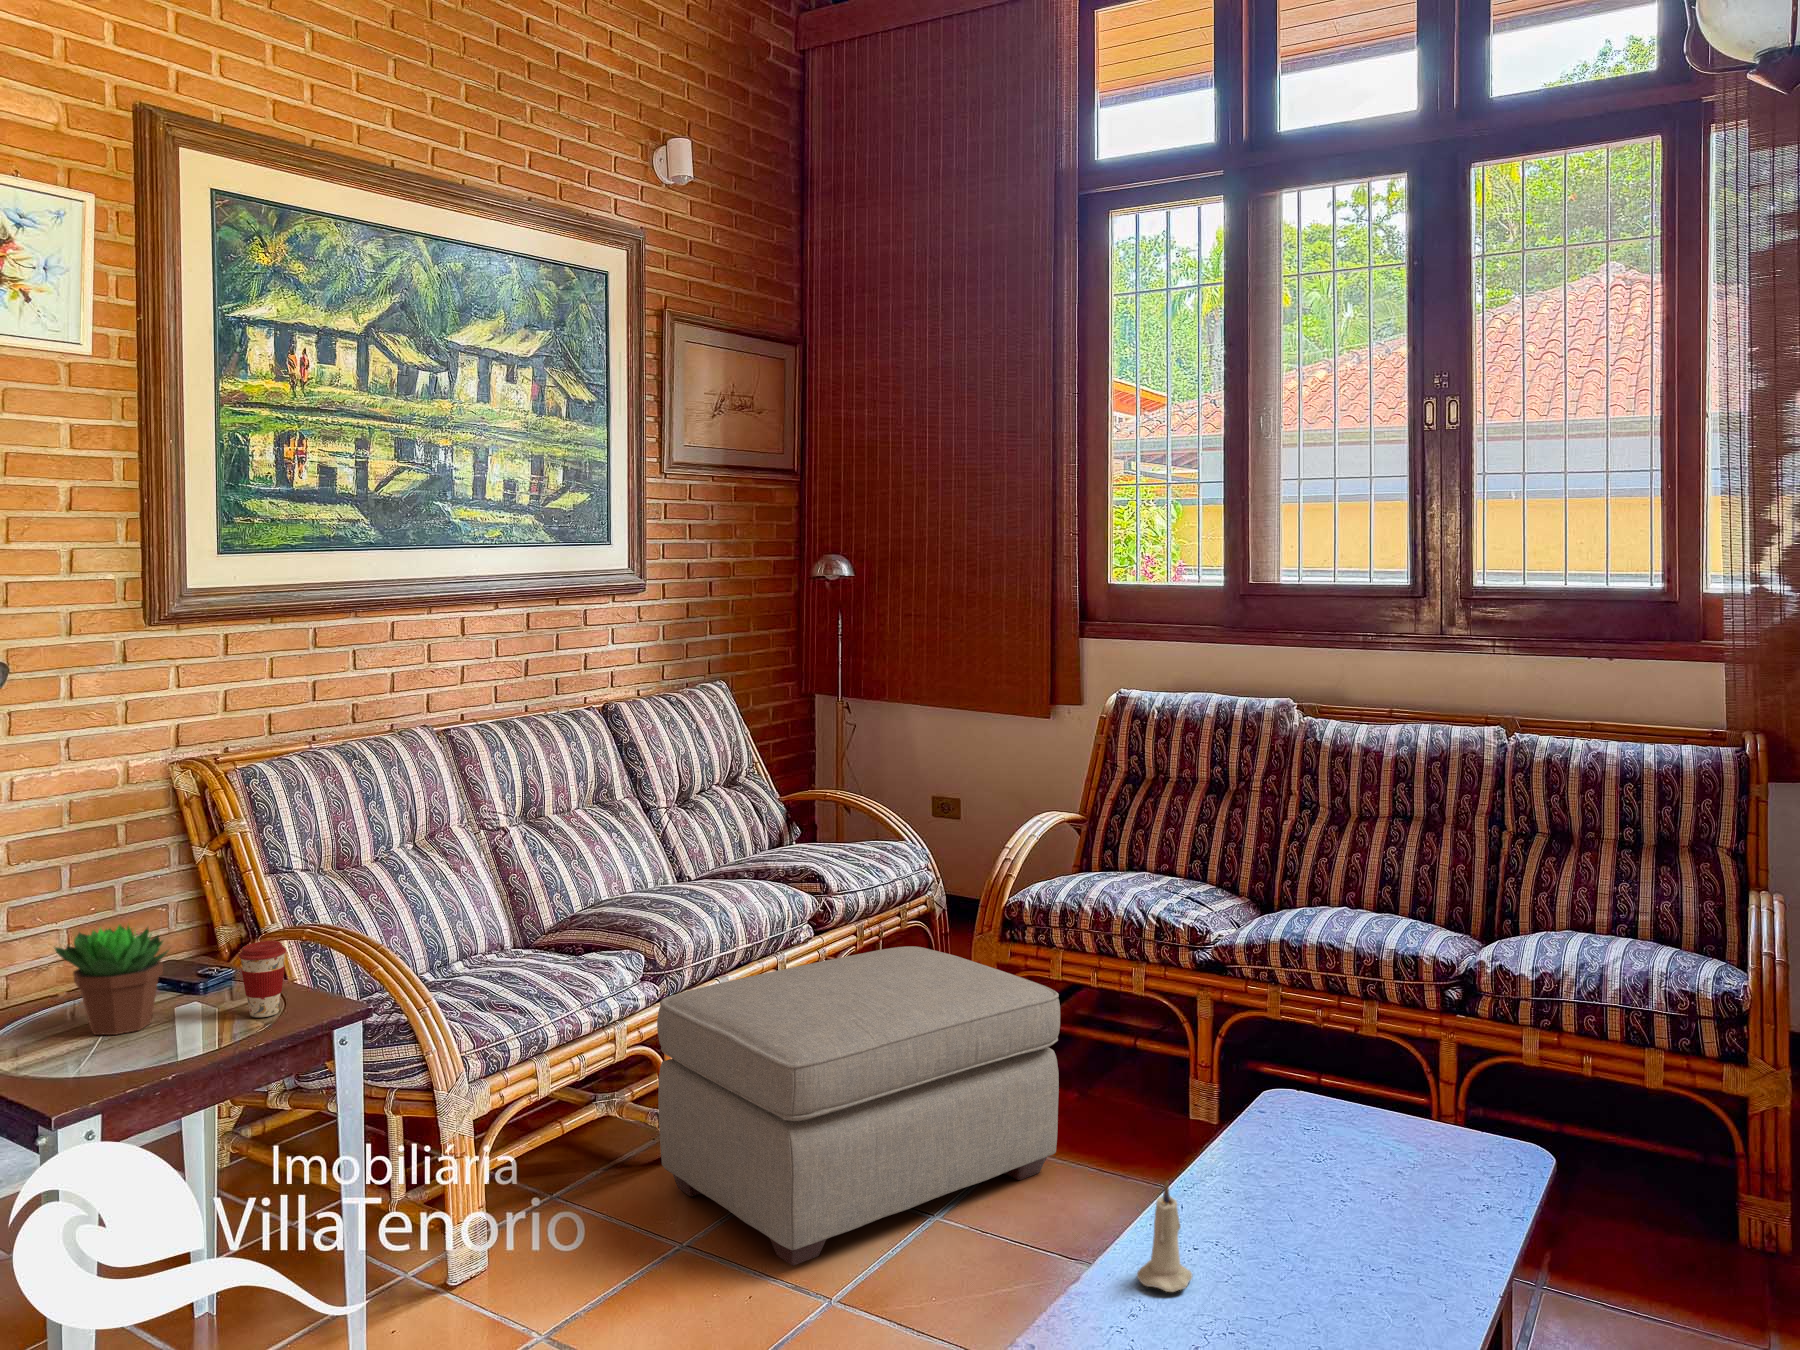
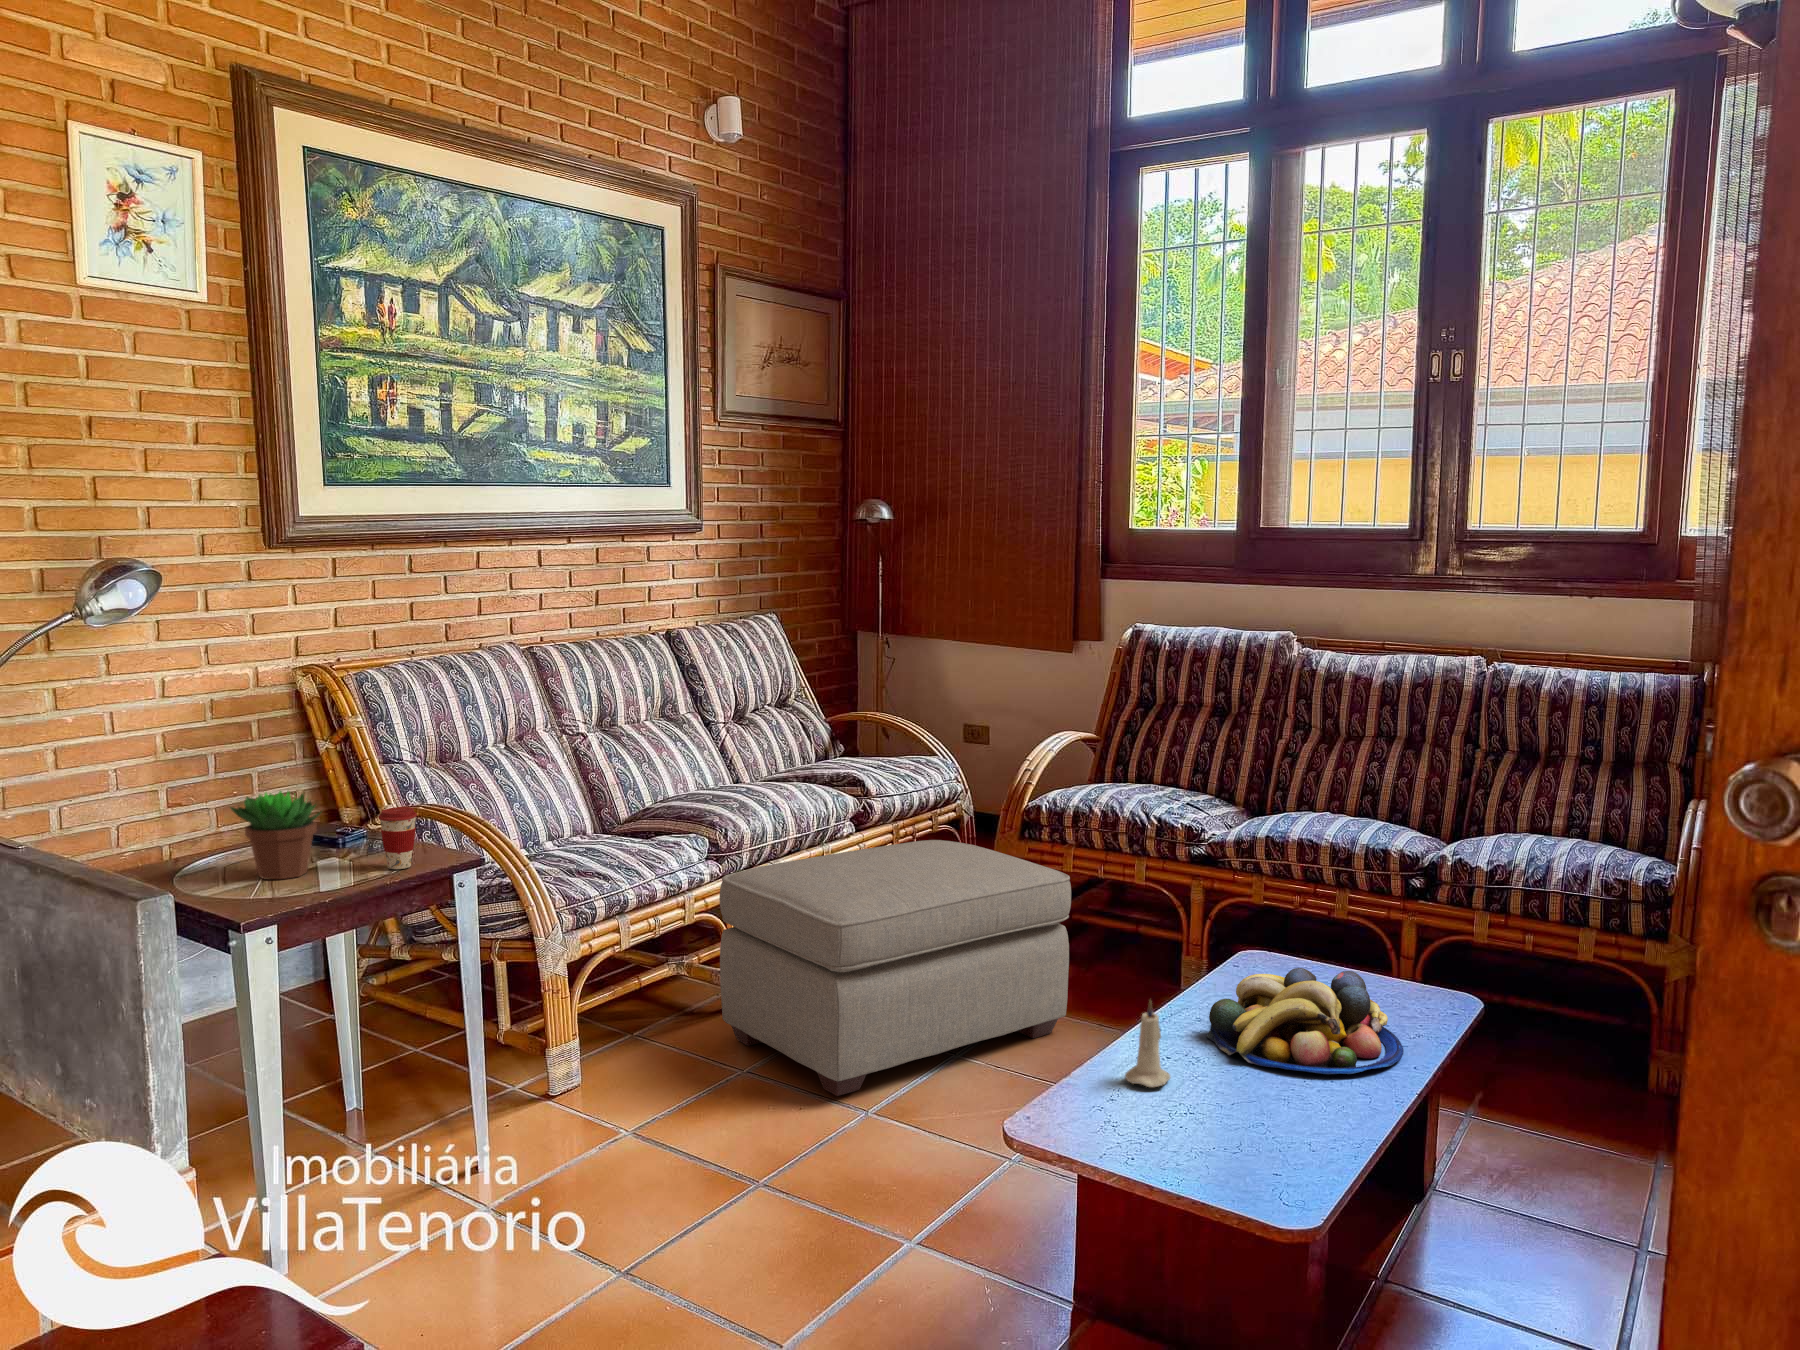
fruit bowl: none [1229,1123,1468,1268] -> present [1206,968,1404,1074]

